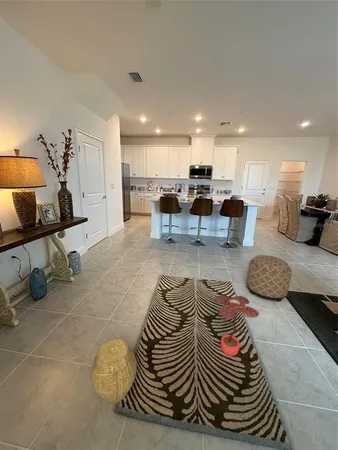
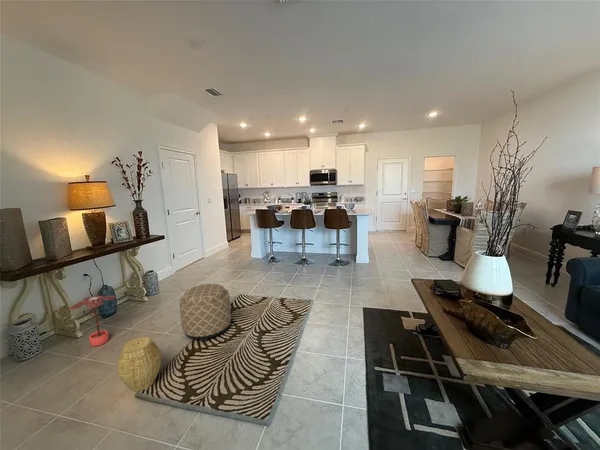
ottoman: present [247,255,292,302] -> present [180,284,231,342]
potted plant: present [214,295,259,356] -> present [69,295,116,346]

